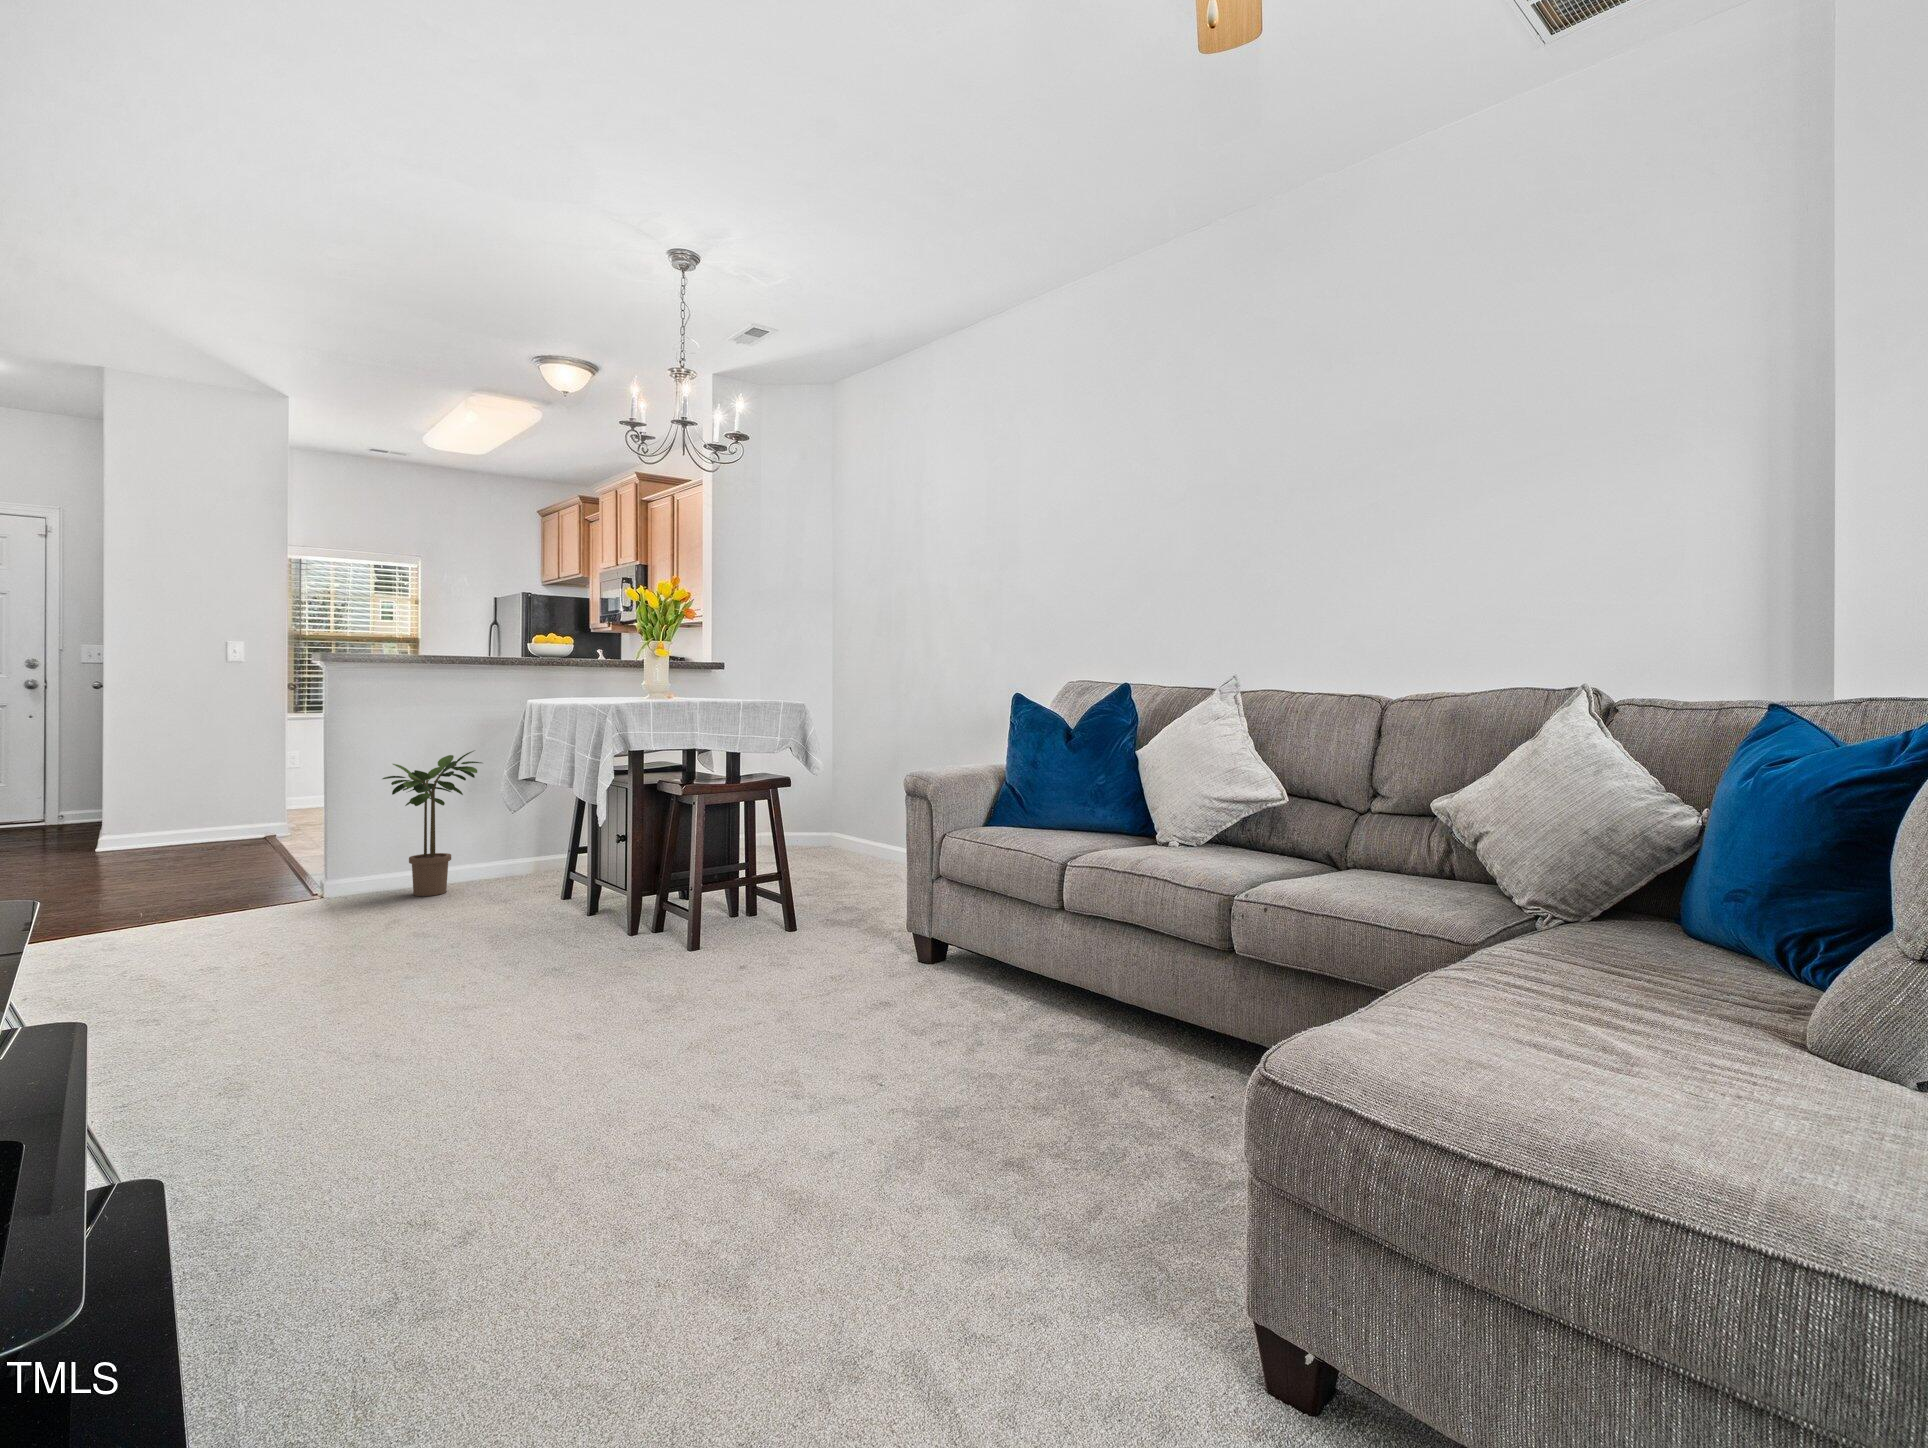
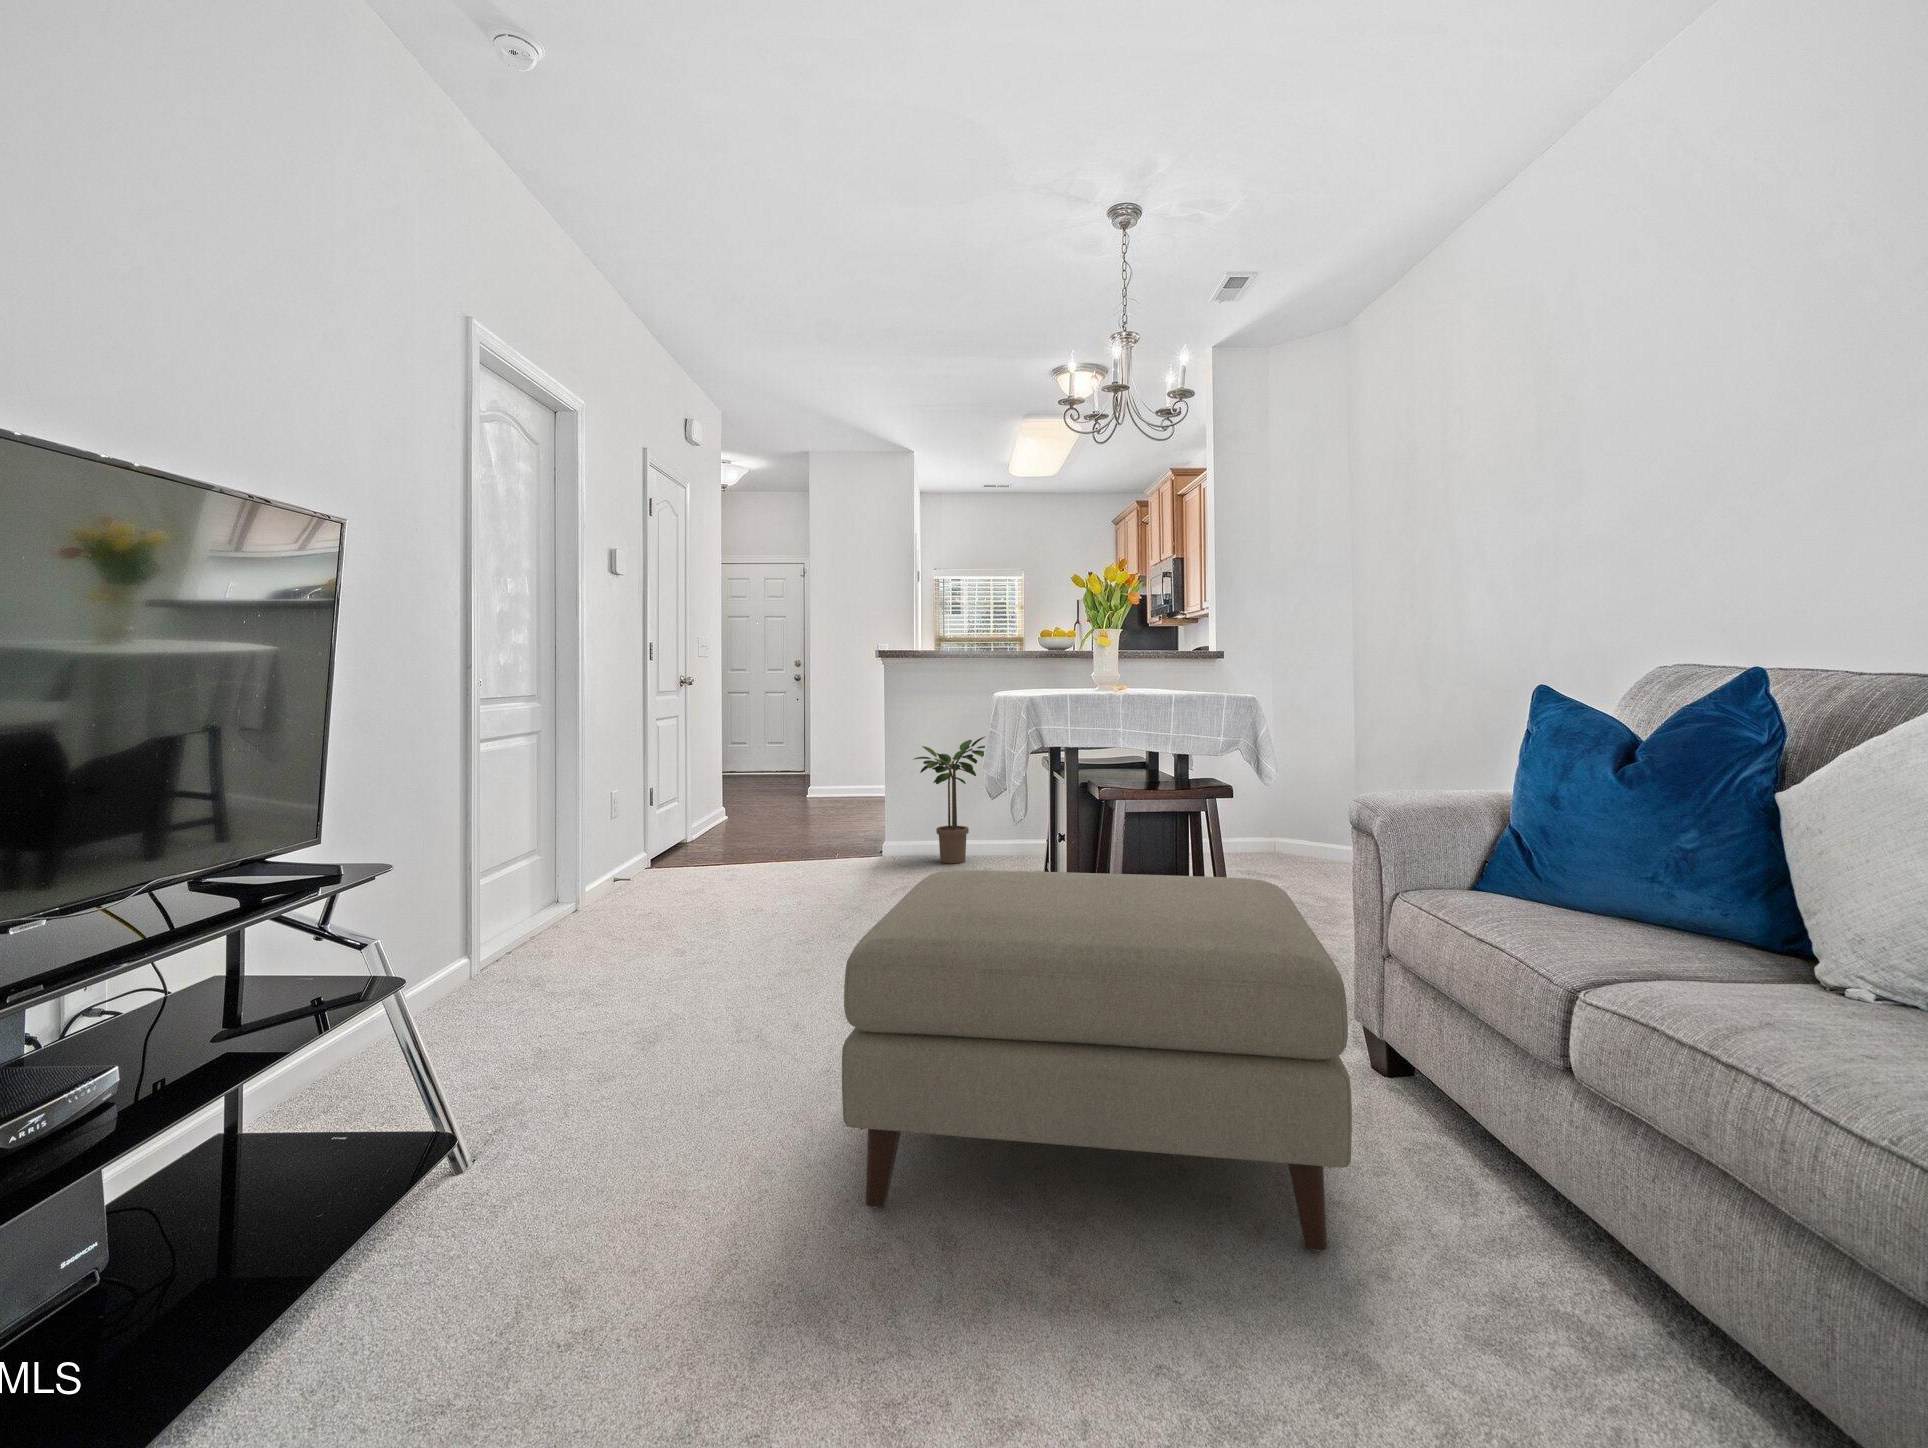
ottoman: none [584,833,961,1098] -> present [842,870,1352,1251]

